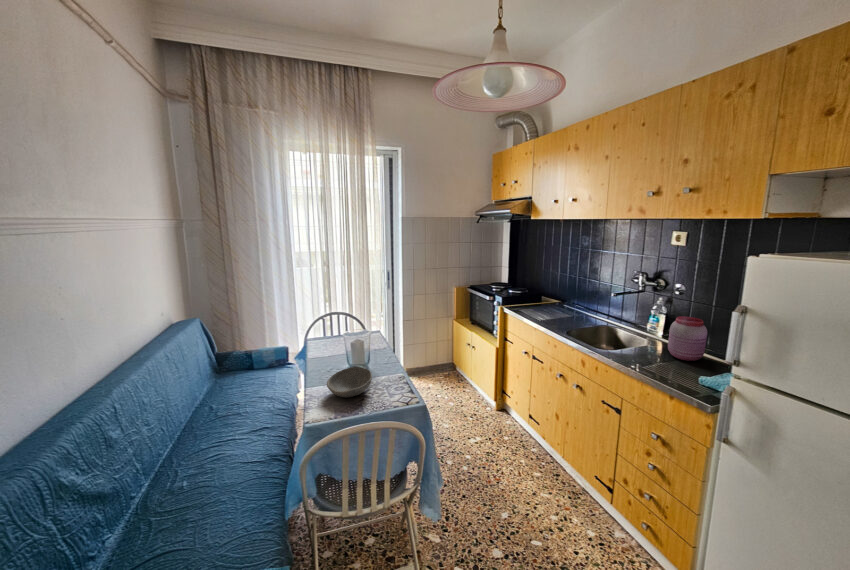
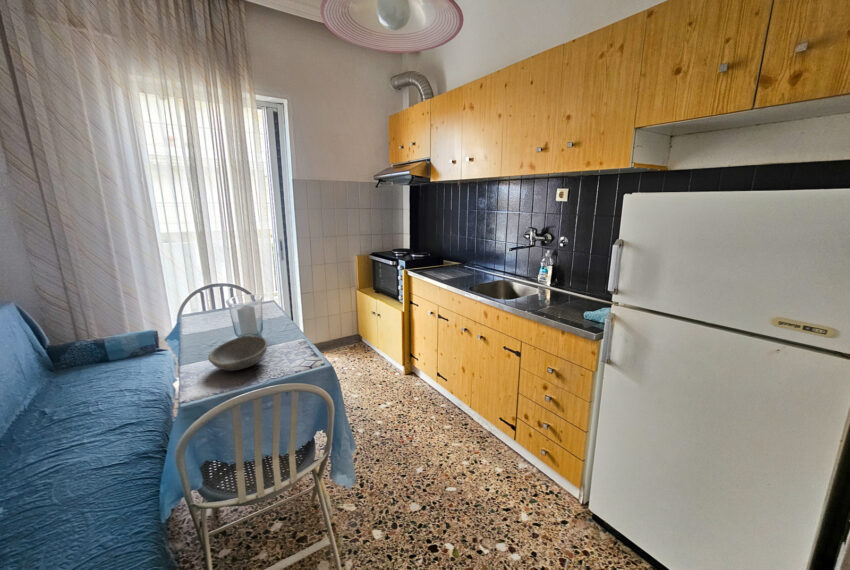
jar: present [668,316,707,361] -> none [556,264,587,302]

